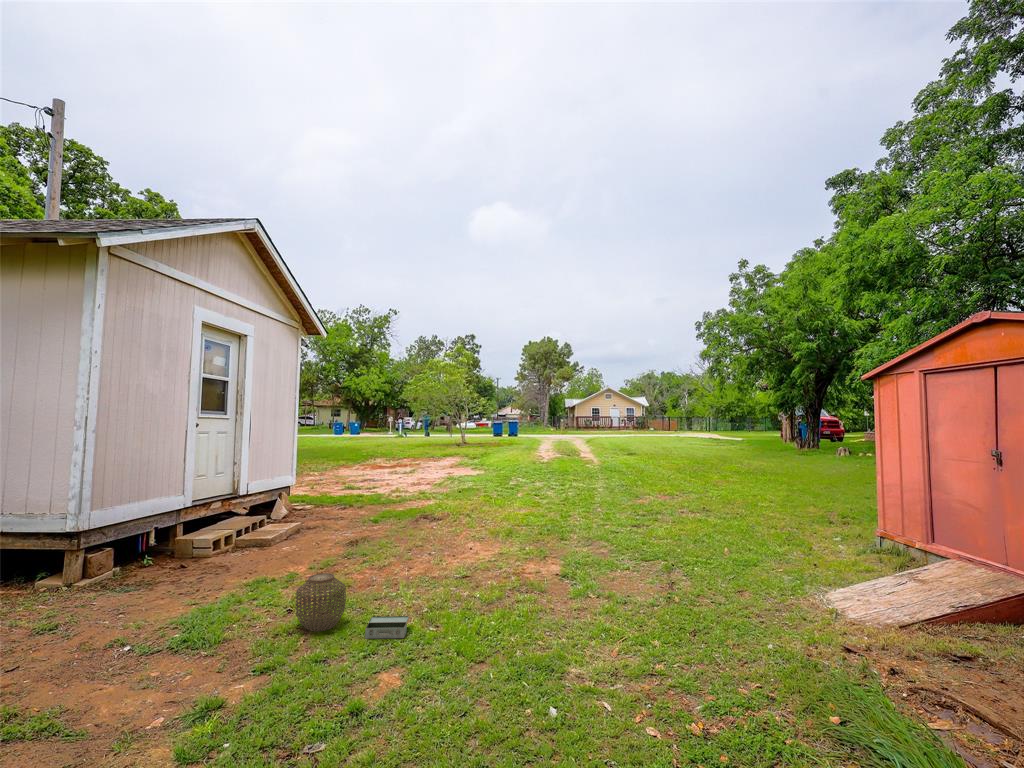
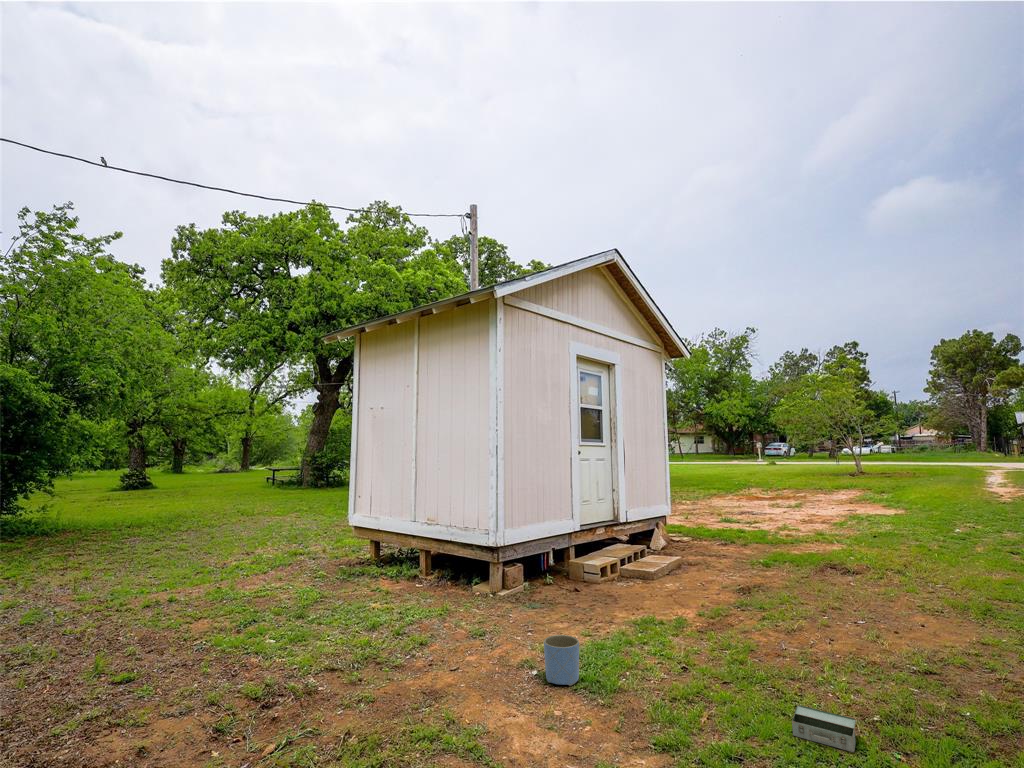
woven basket: present [296,573,346,631] -> none [695,631,758,707]
planter: none [139,605,181,655] -> present [544,635,579,686]

